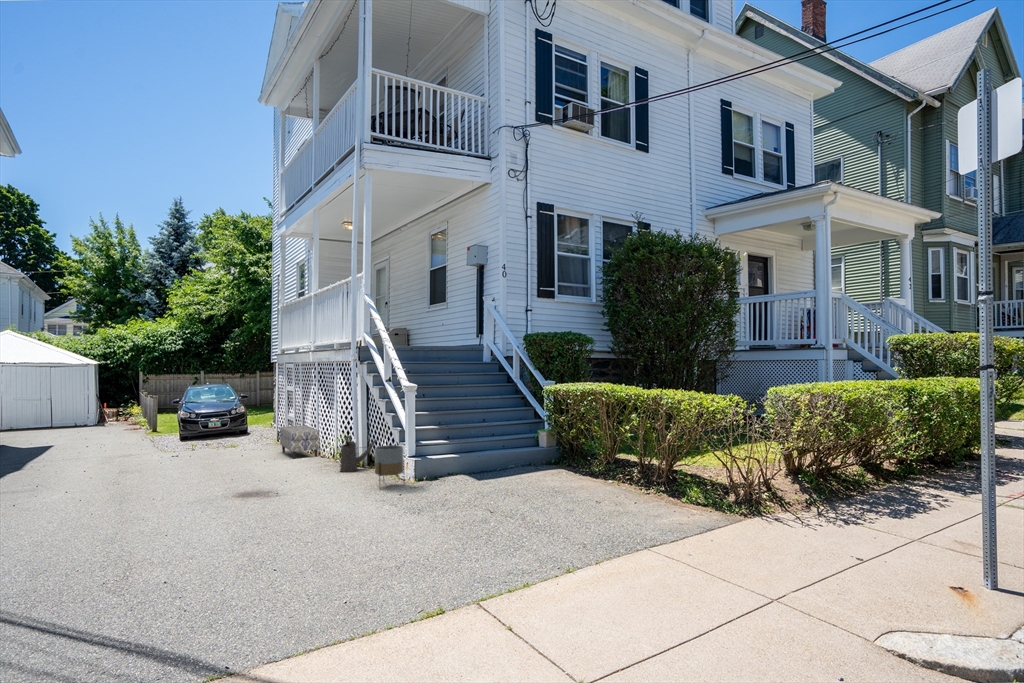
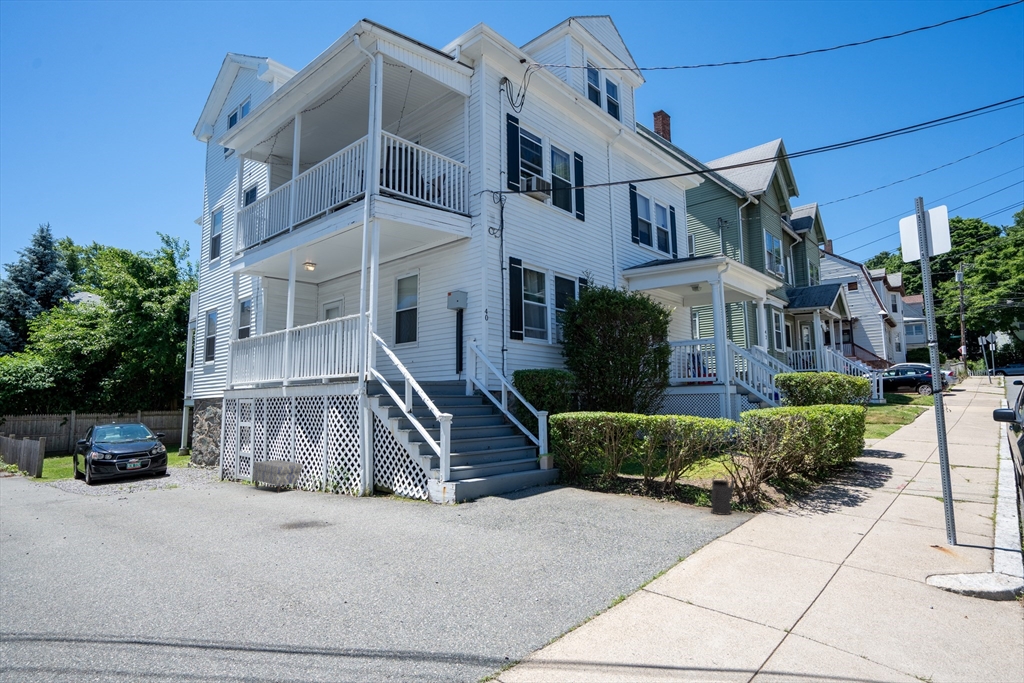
watering can: present [334,436,377,472] -> present [711,478,734,515]
planter: present [375,445,405,478] -> none [421,470,448,511]

